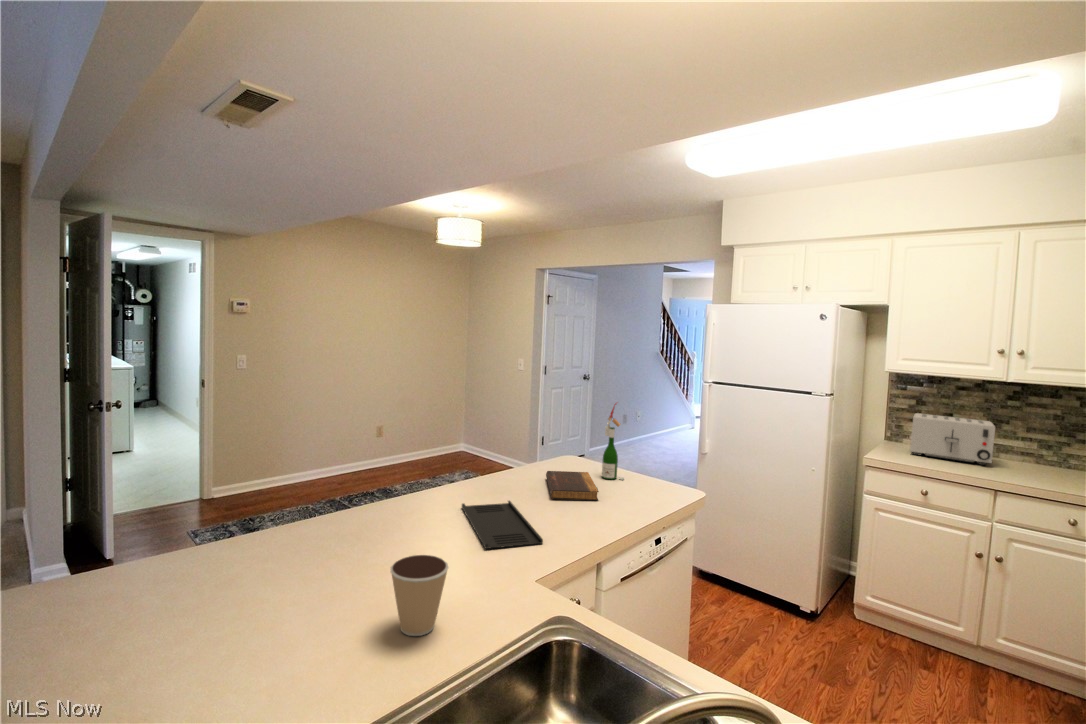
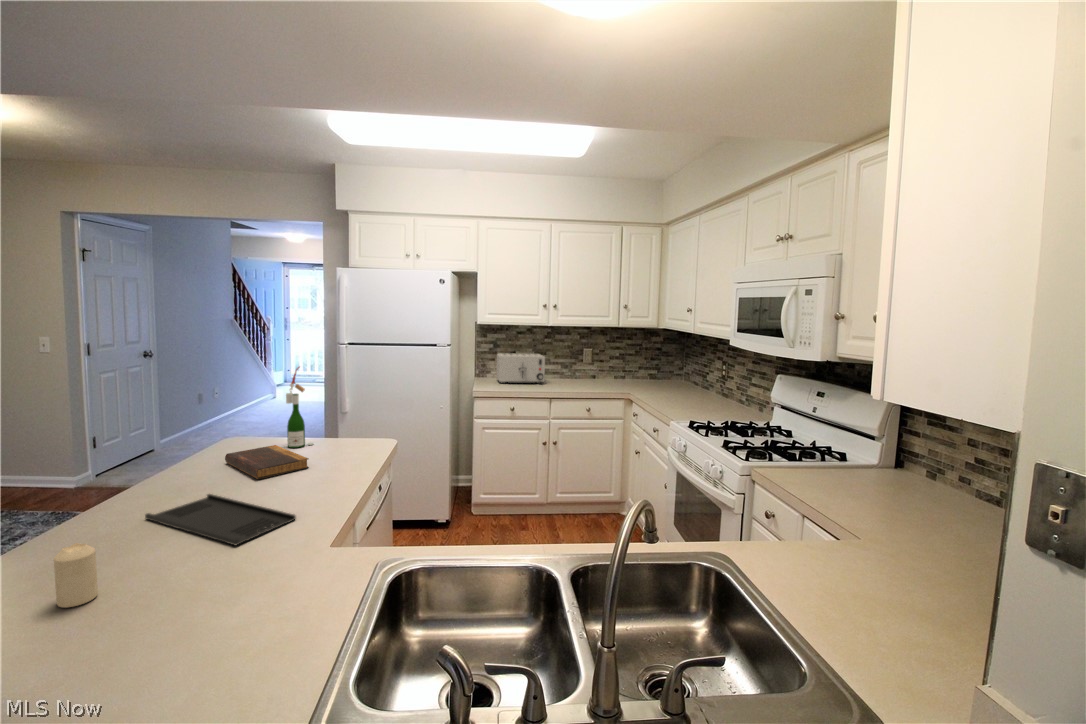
candle: none [371,510,395,554] -> present [54,543,98,608]
coffee cup: present [390,555,448,636] -> none [201,555,281,655]

